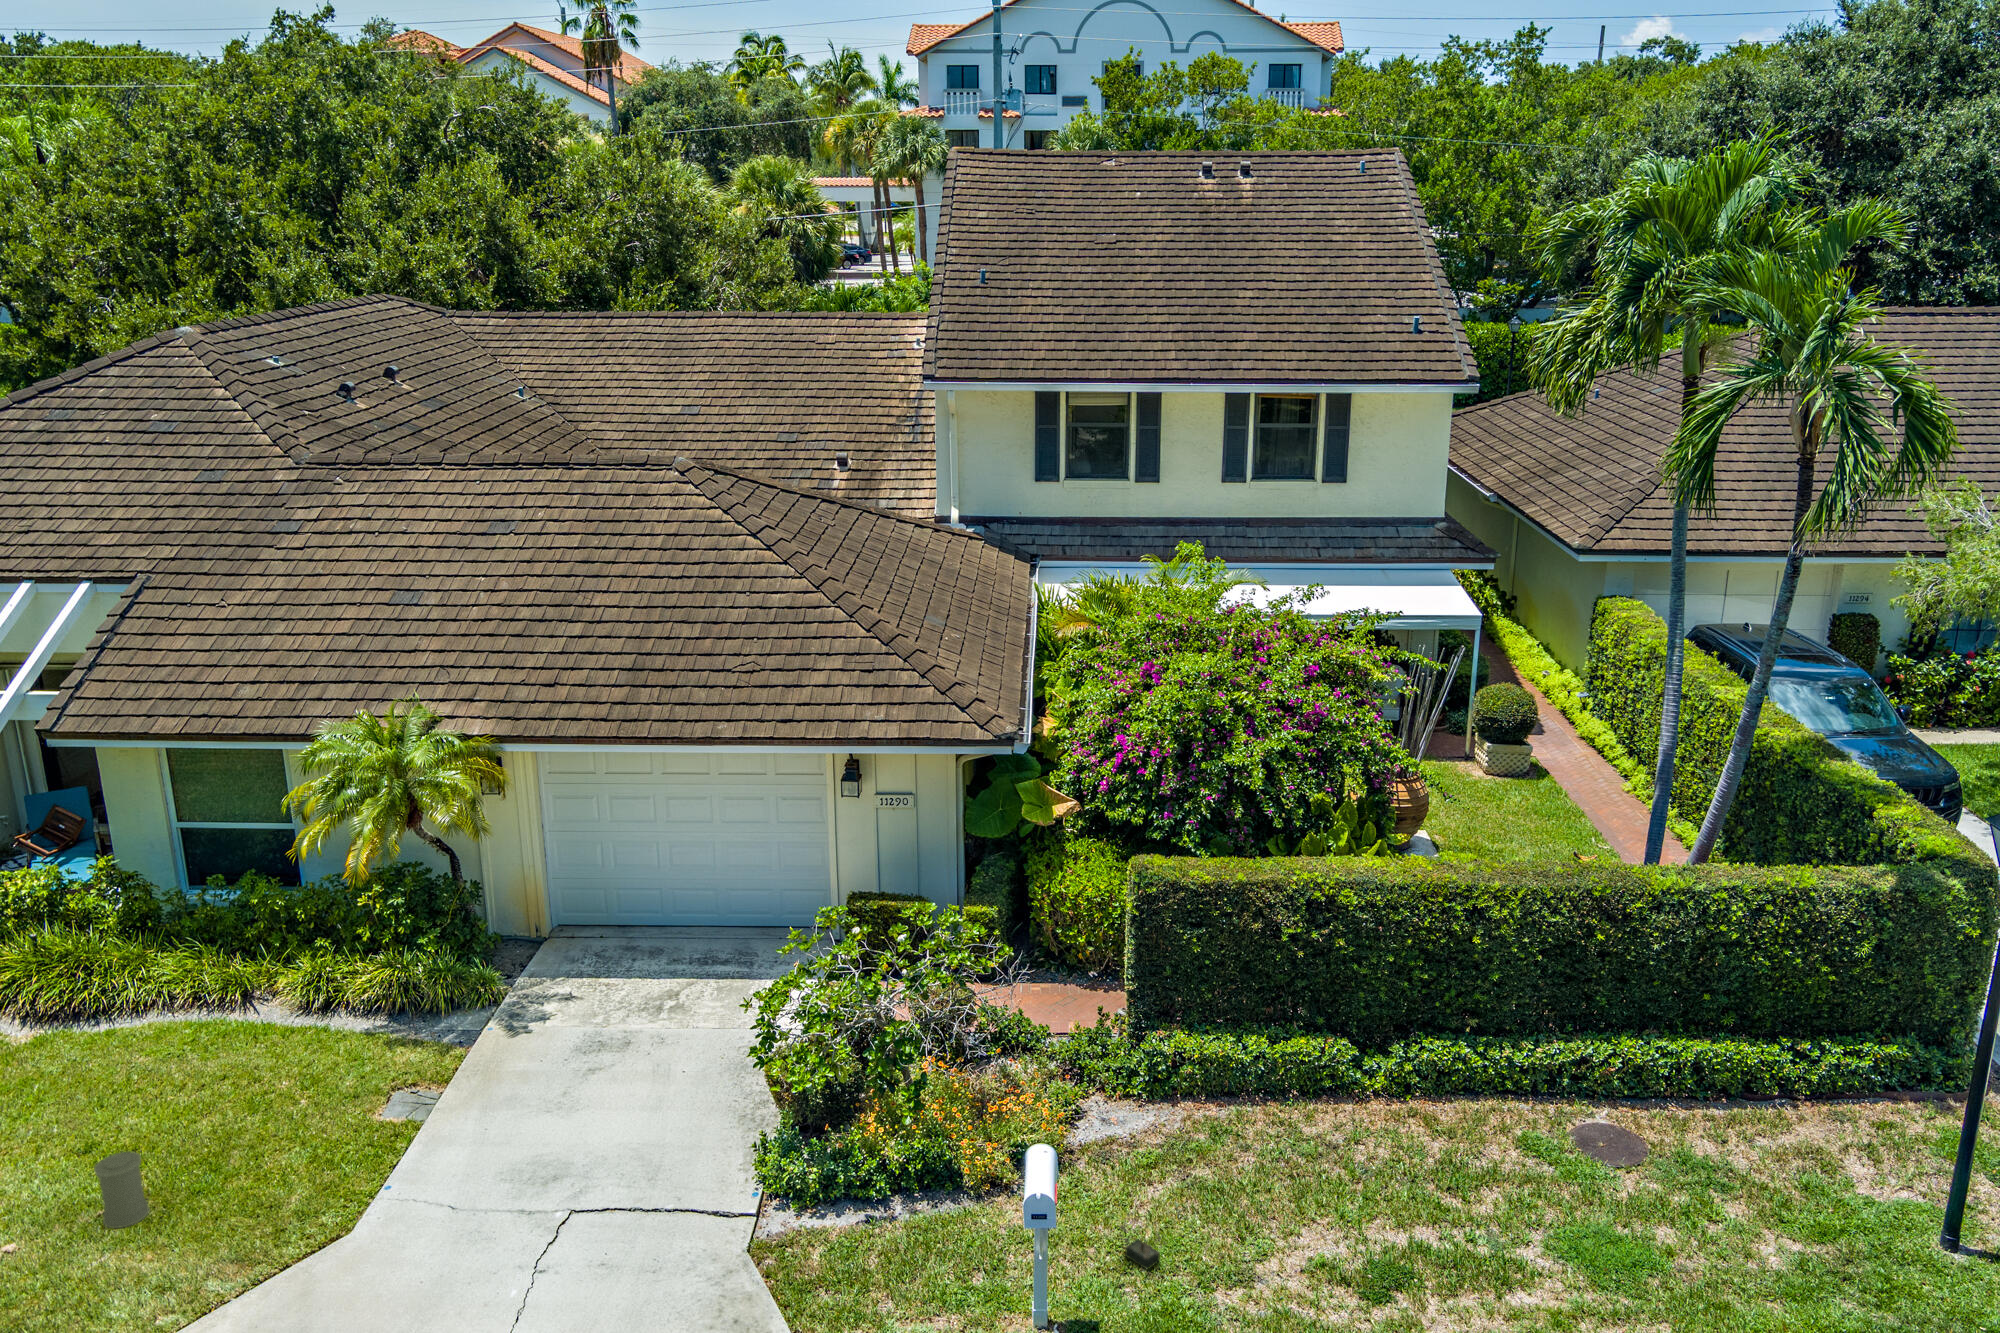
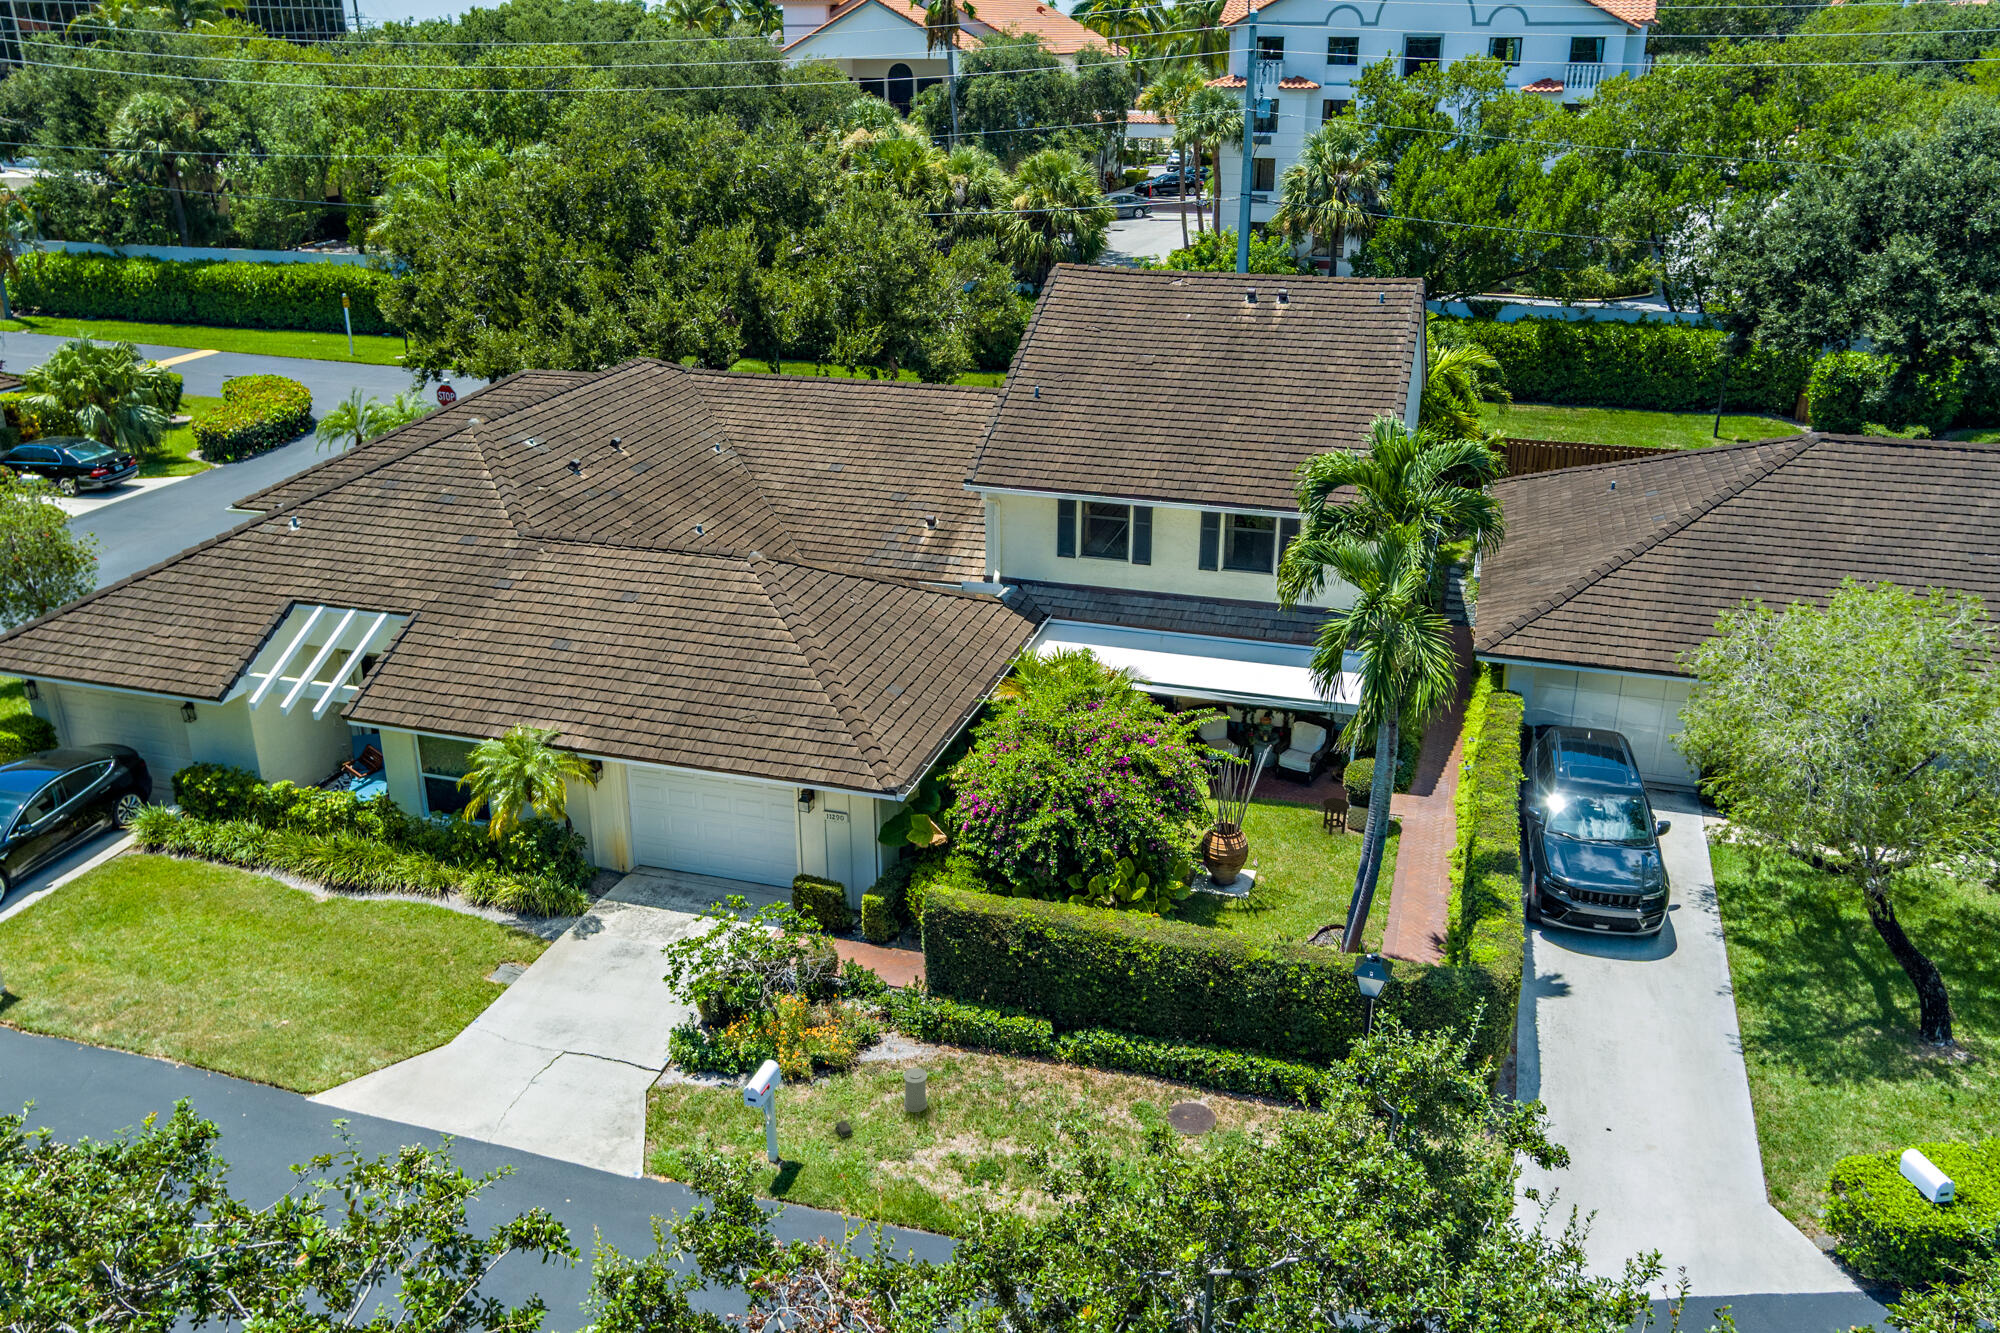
stool: none [1457,733,1493,779] -> present [1323,798,1350,835]
trash can: present [94,1152,149,1228] -> present [904,1068,927,1112]

